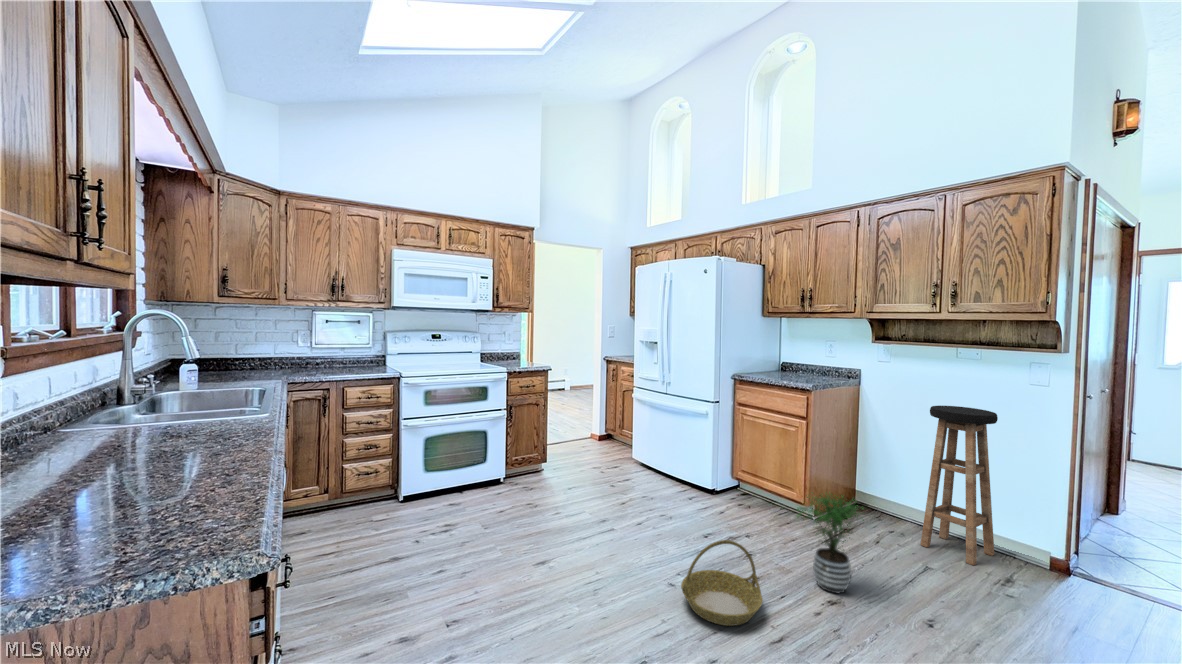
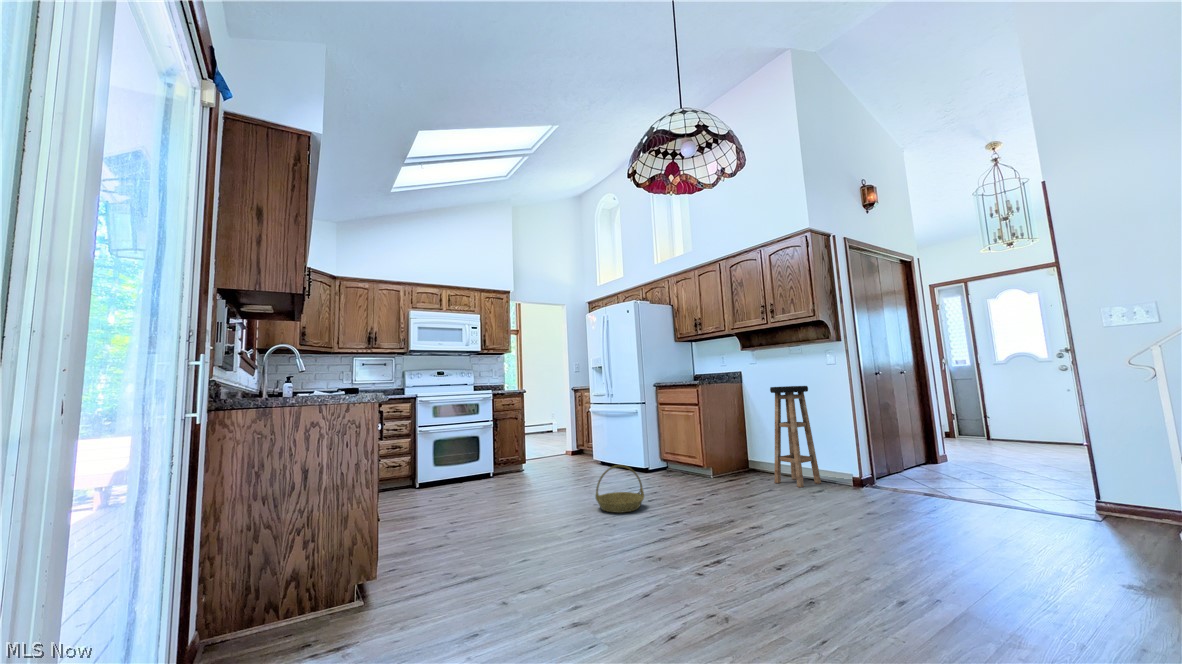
potted plant: present [797,494,864,593] -> none [671,437,714,501]

